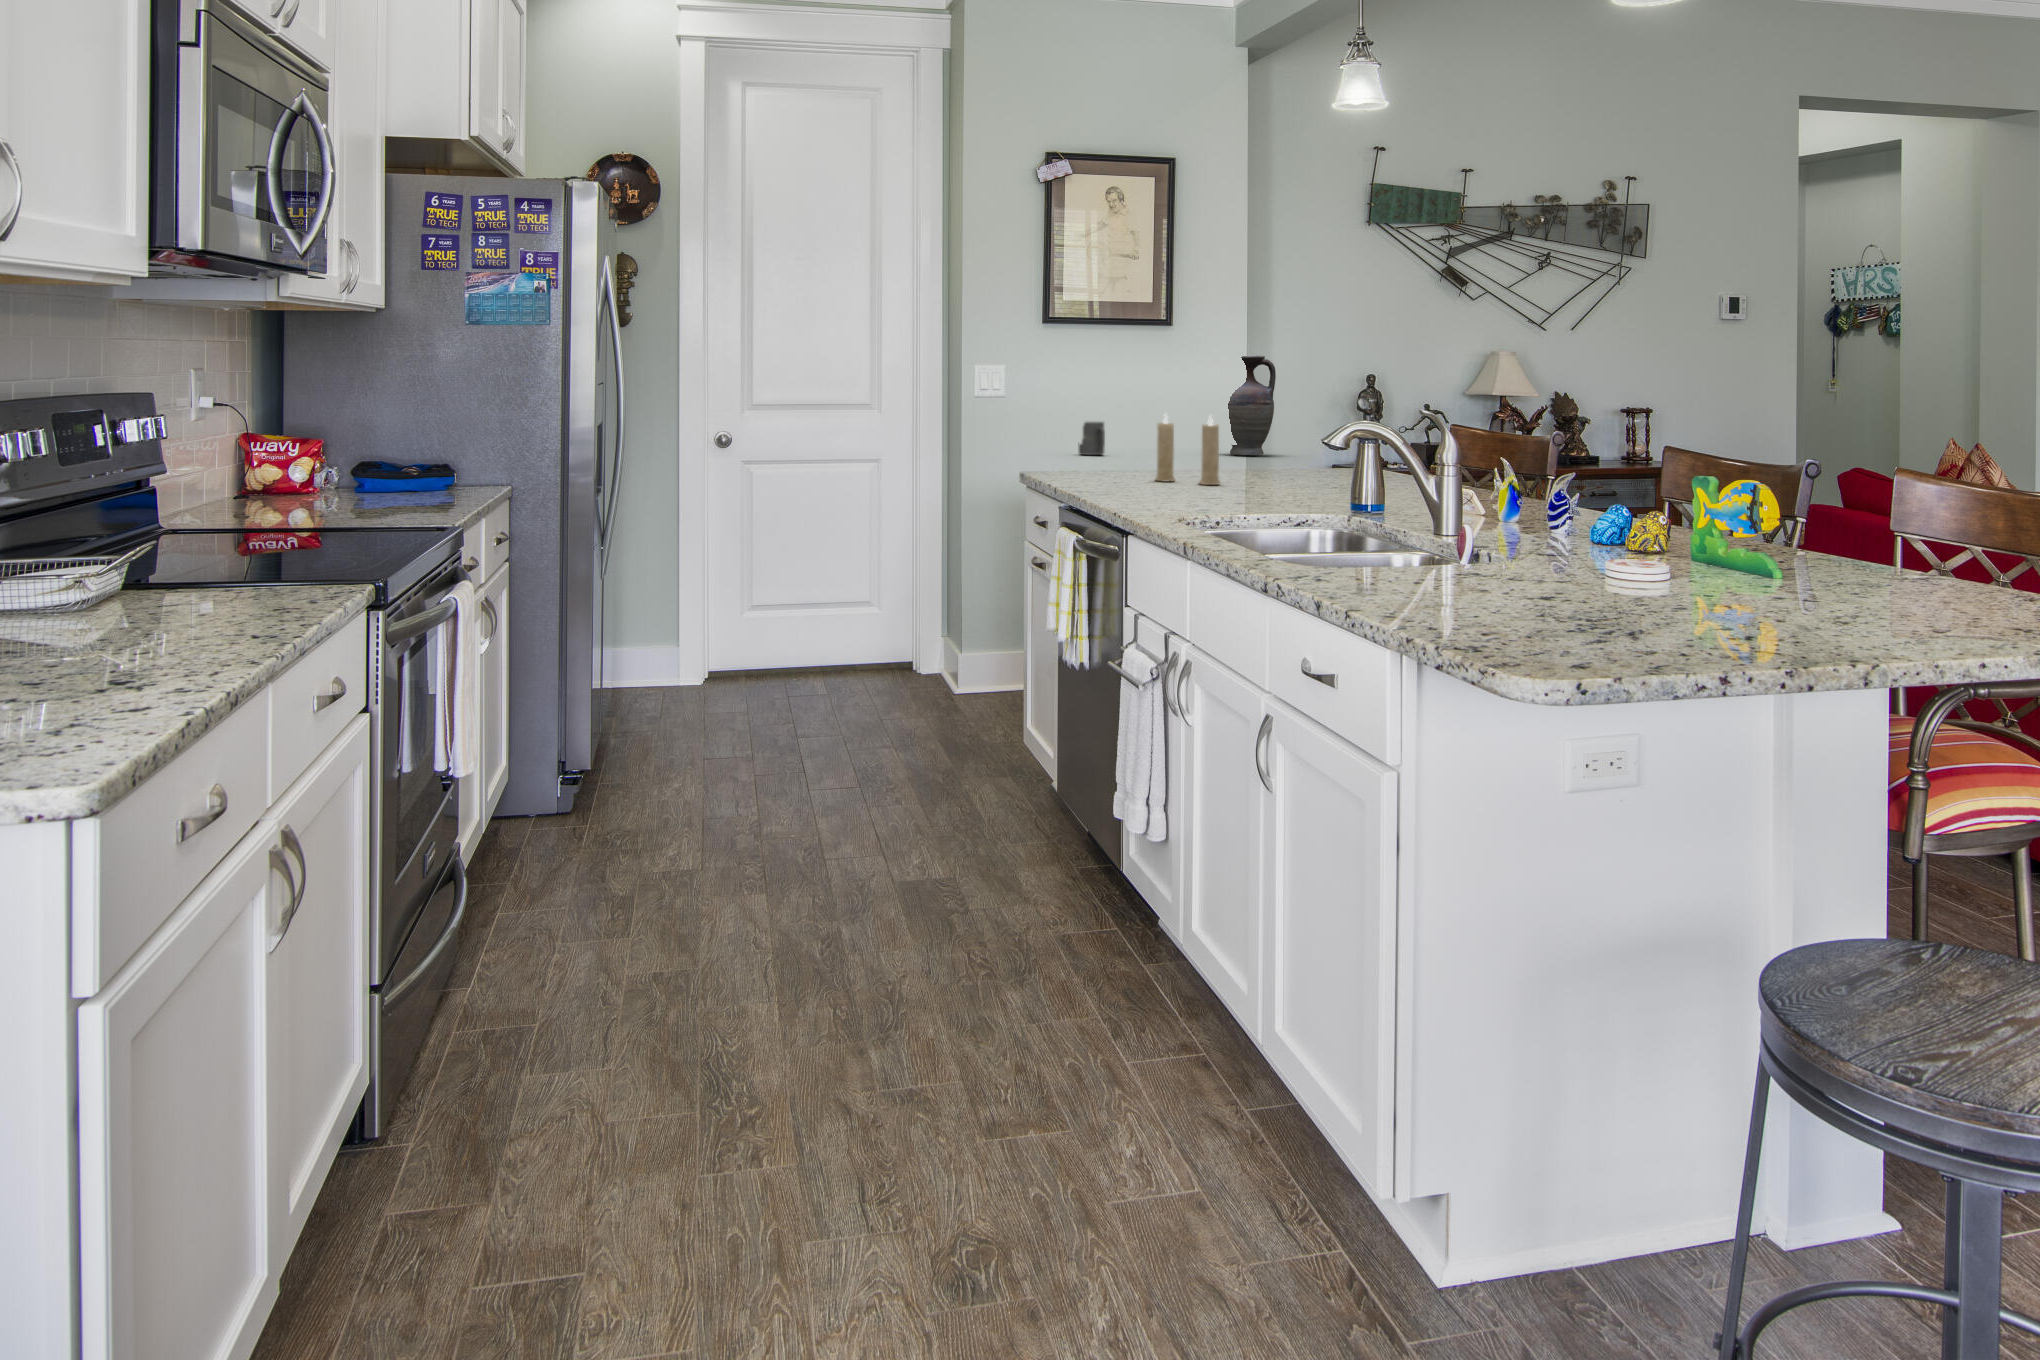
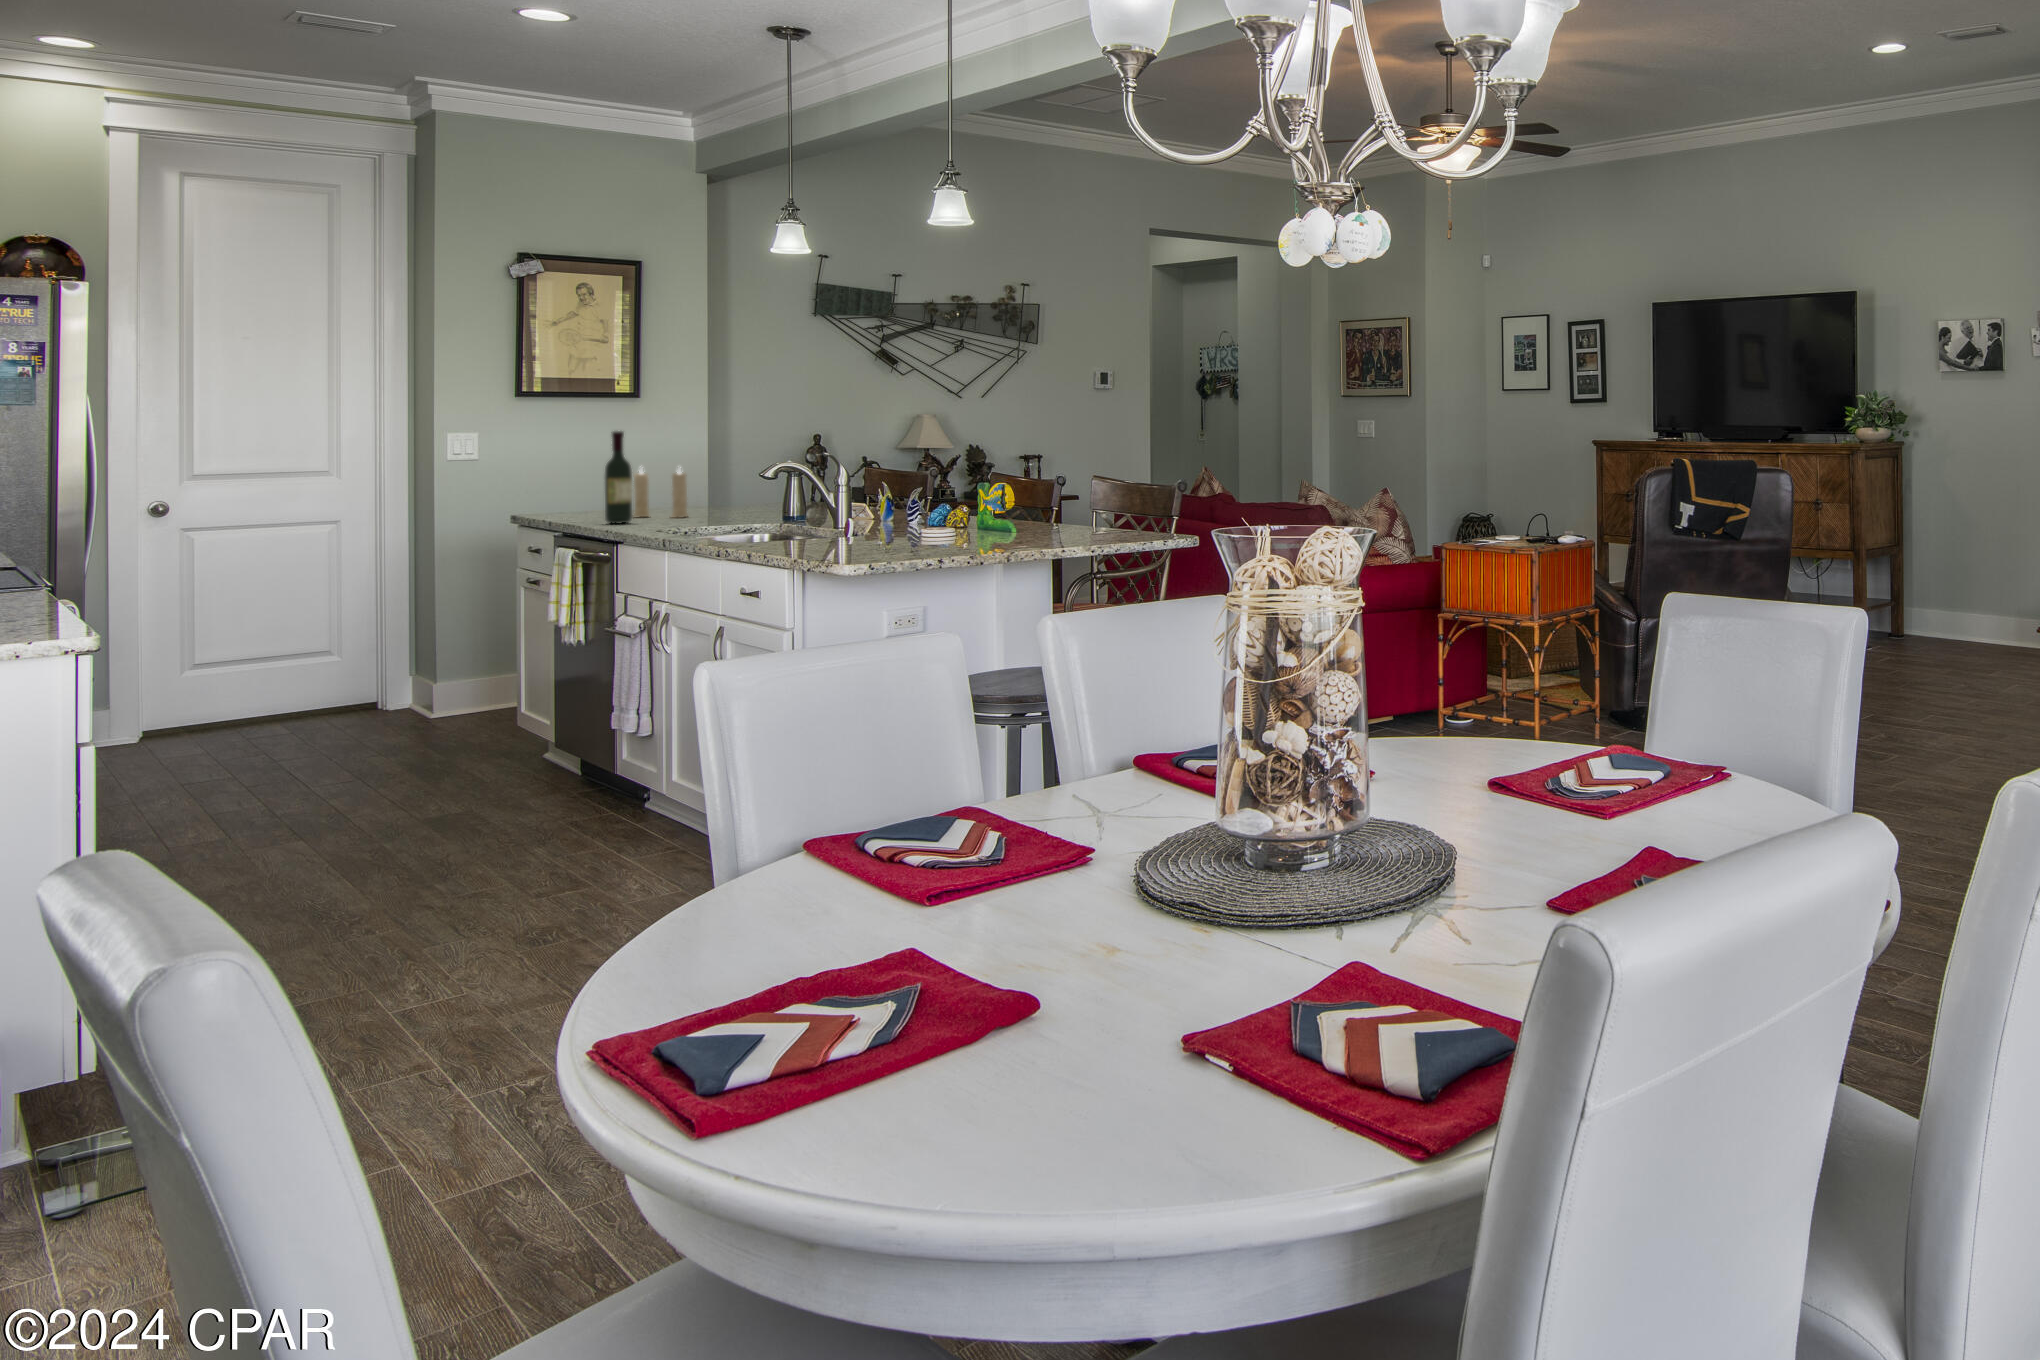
vase: present [1228,355,1276,455] -> none [685,421,736,502]
wine bottle: none [1118,367,1152,493] -> present [604,431,633,524]
mug: present [1079,422,1105,455] -> none [553,478,580,507]

